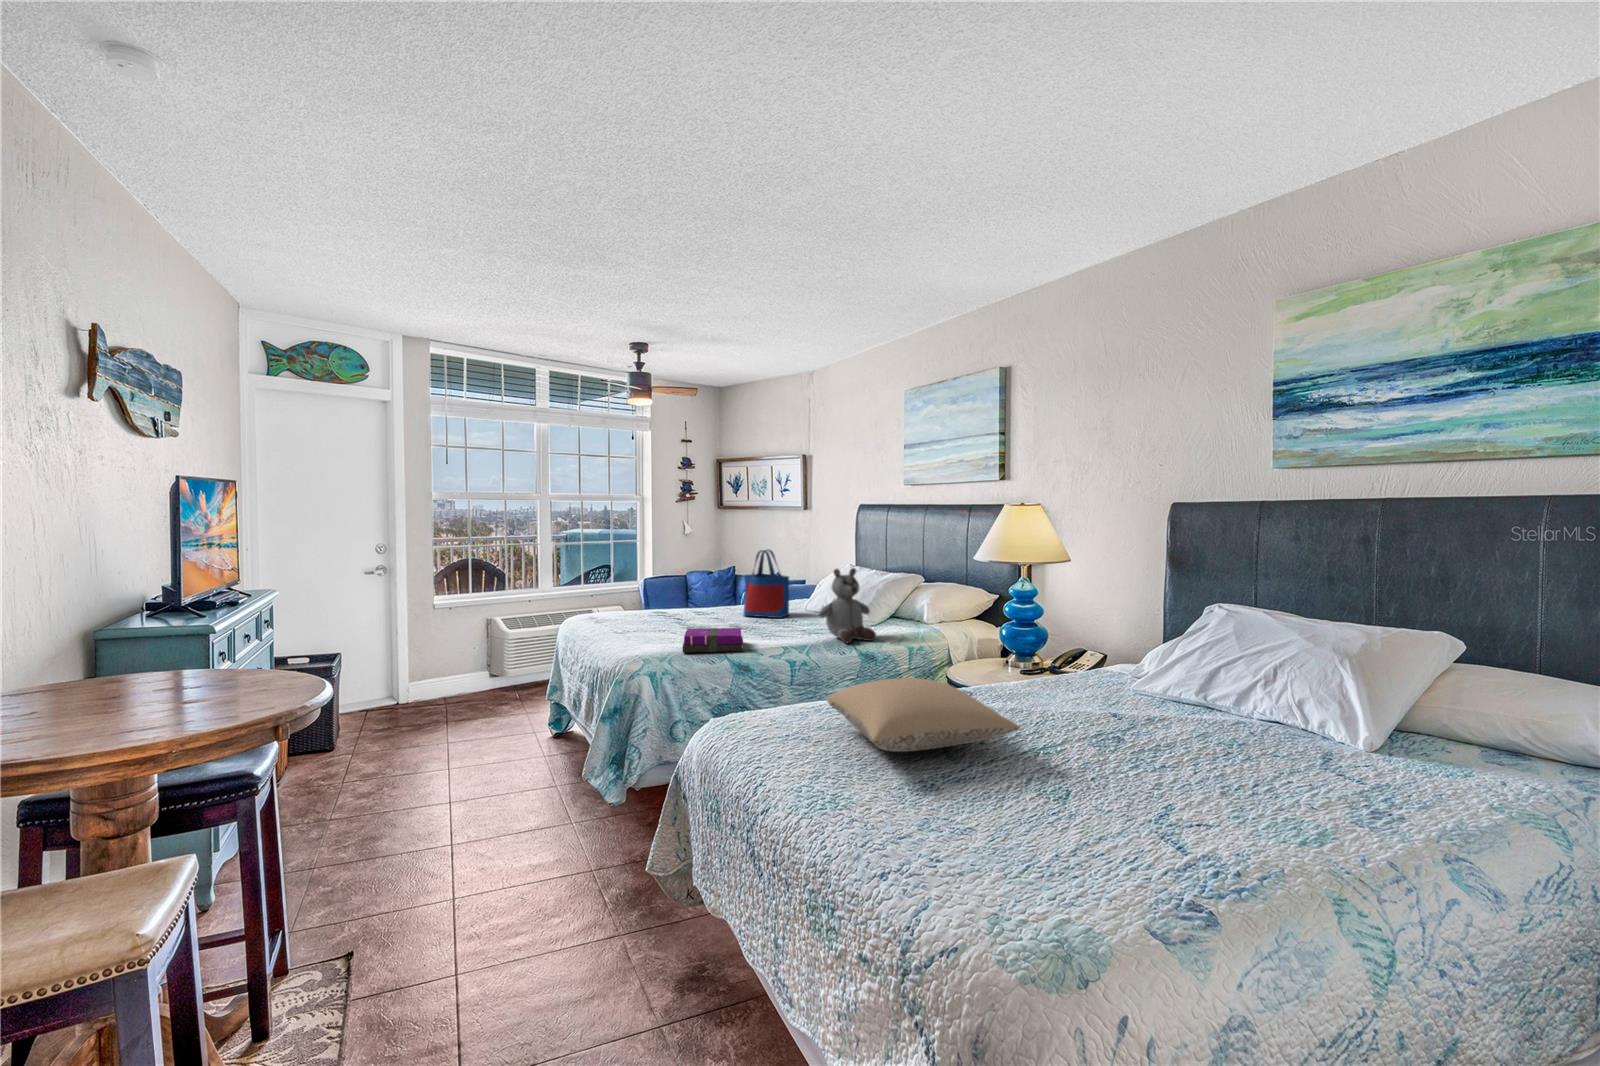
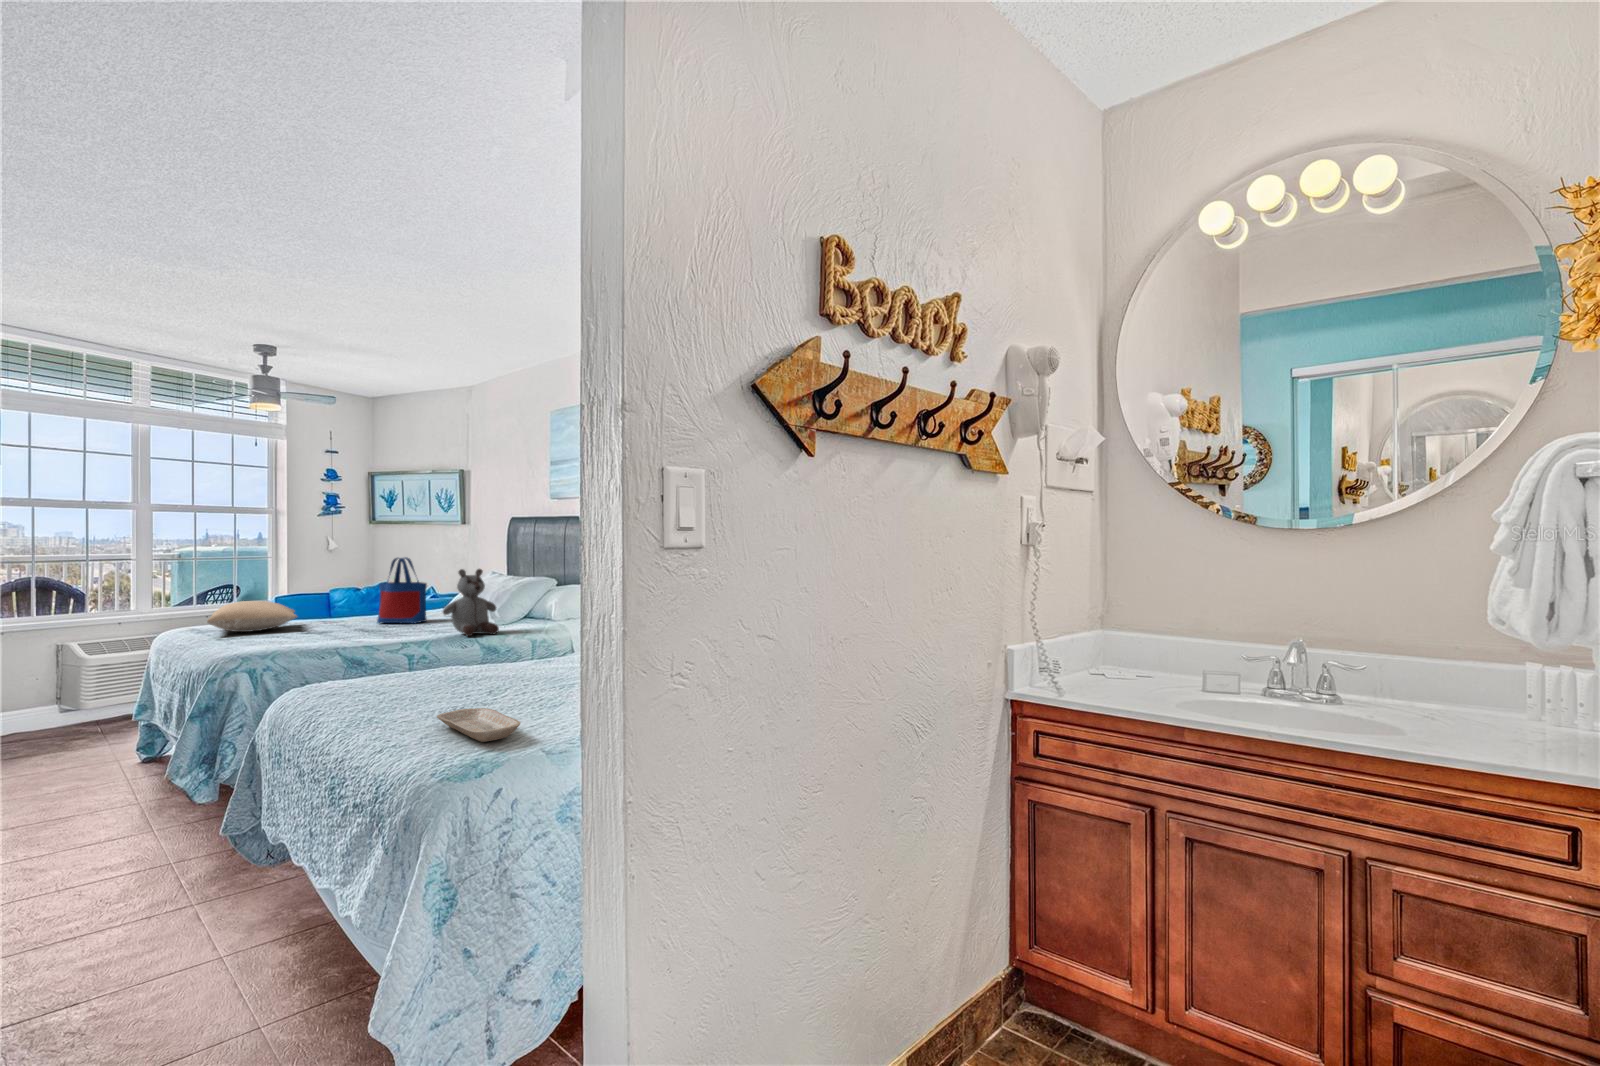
notebook: present [683,628,744,652] -> none [290,627,362,650]
pillow: present [827,678,1020,752] -> present [207,601,297,632]
tray: none [922,801,1061,881] -> present [437,708,520,742]

